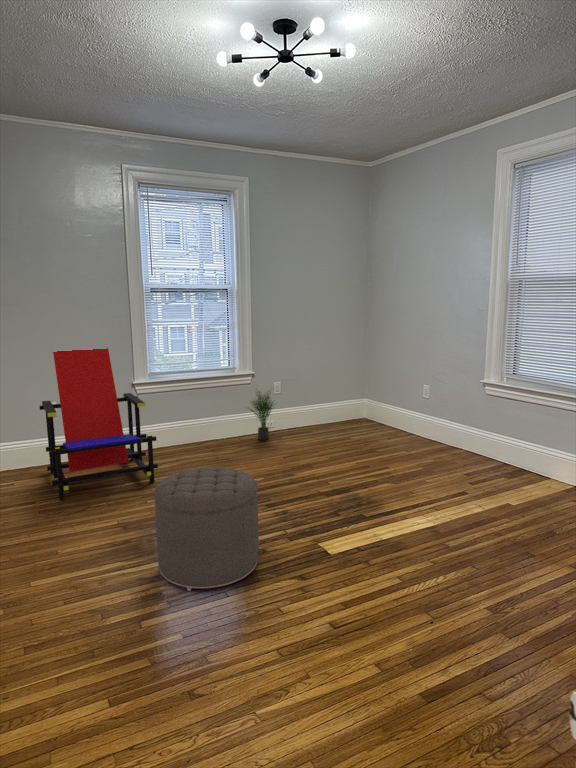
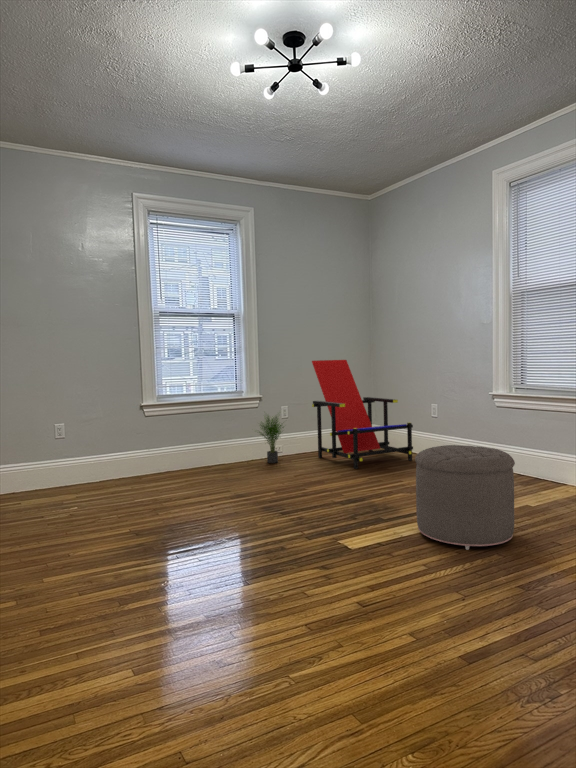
lounge chair: present [39,348,158,499] -> present [312,360,413,469]
ottoman: present [154,467,259,591] -> present [415,445,515,550]

